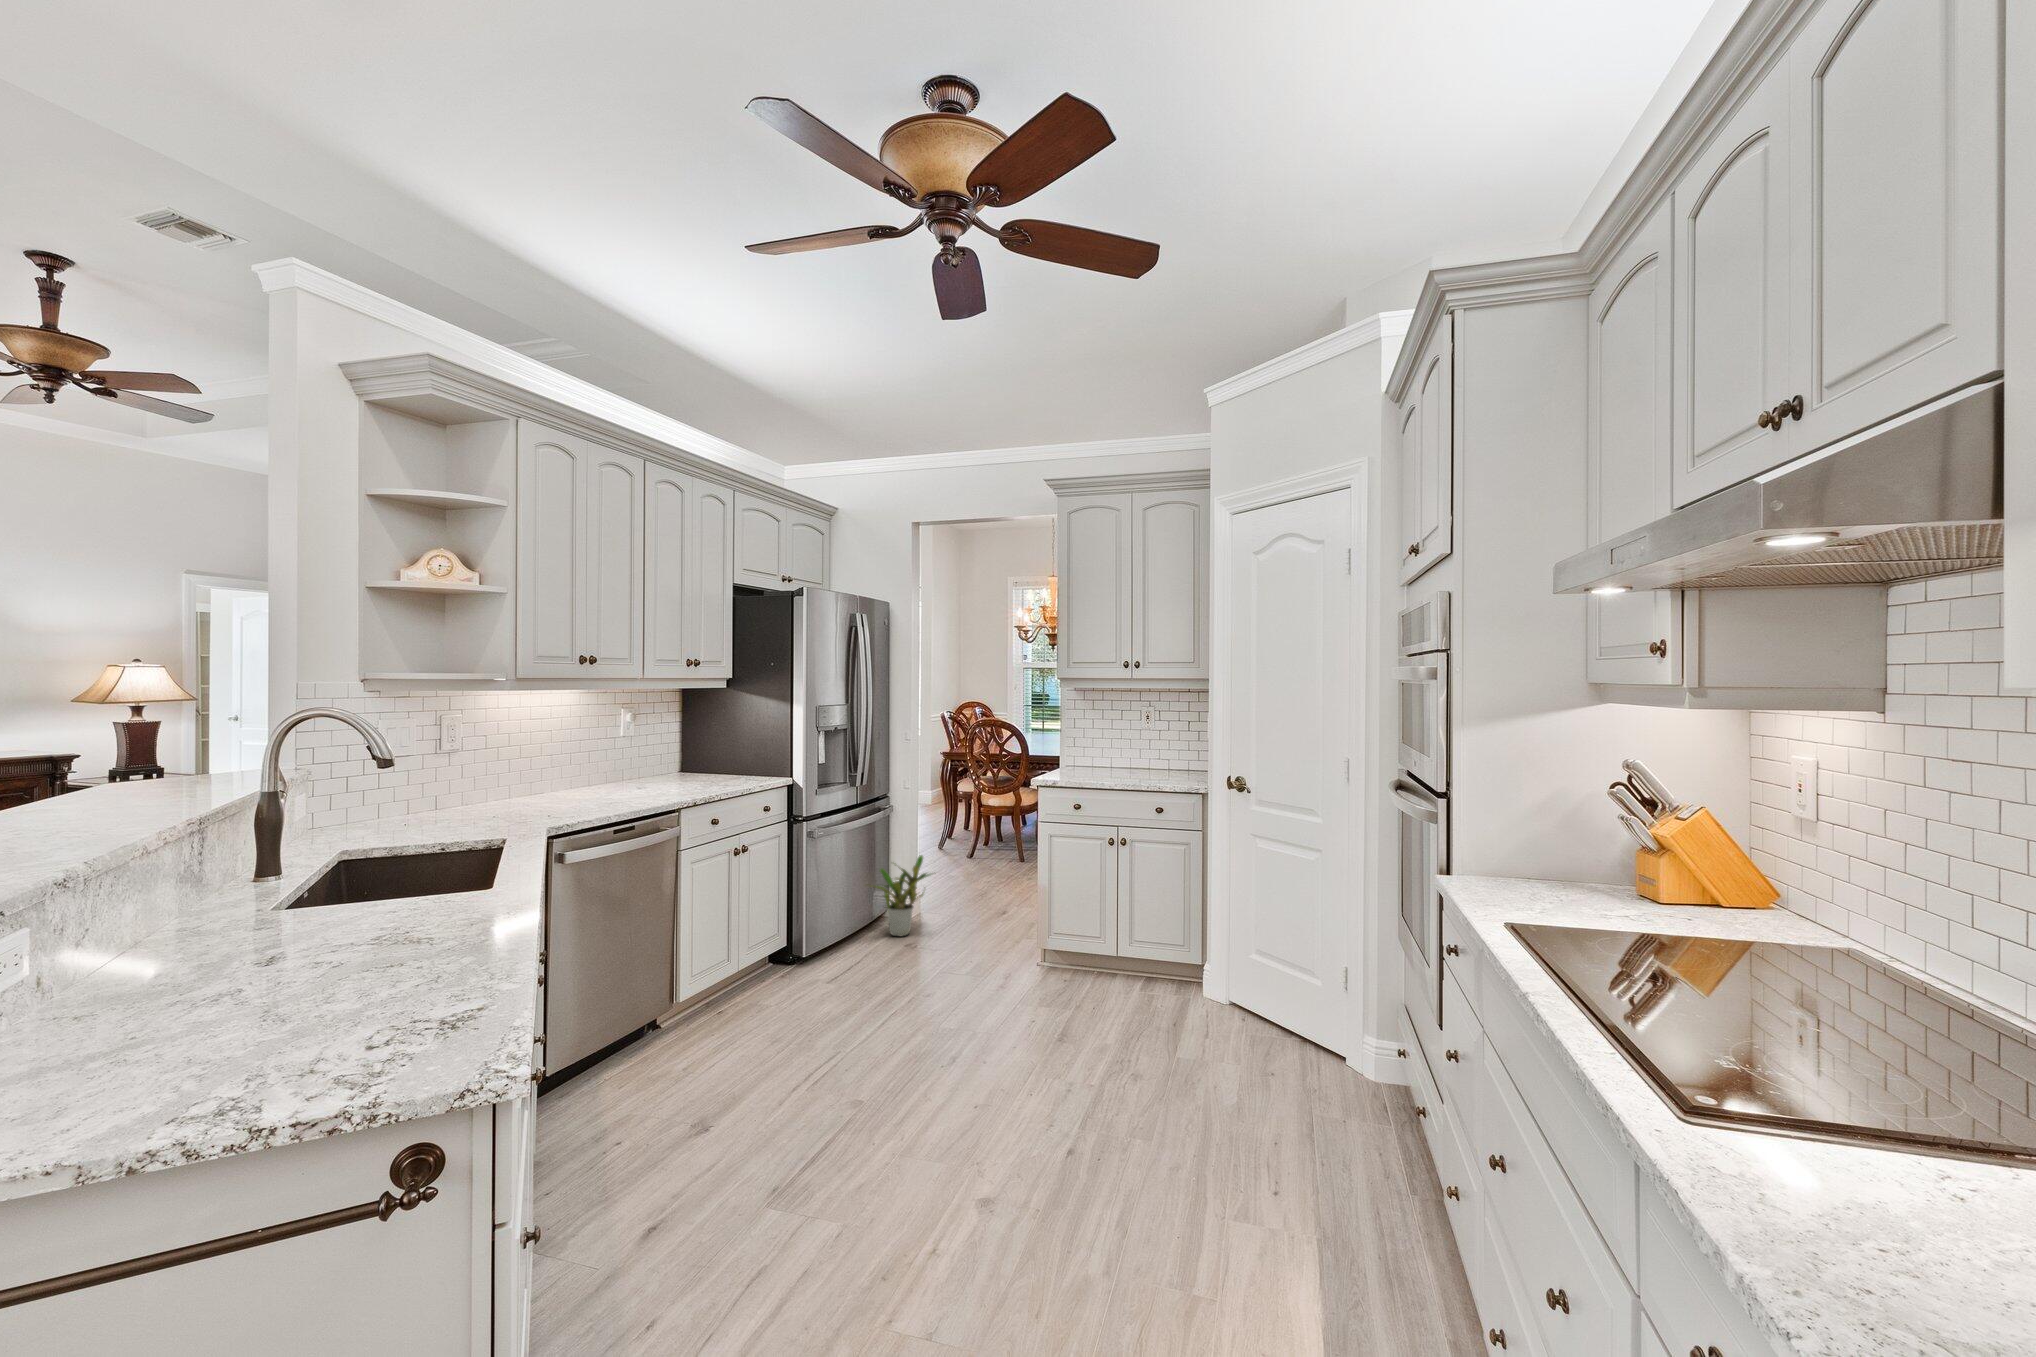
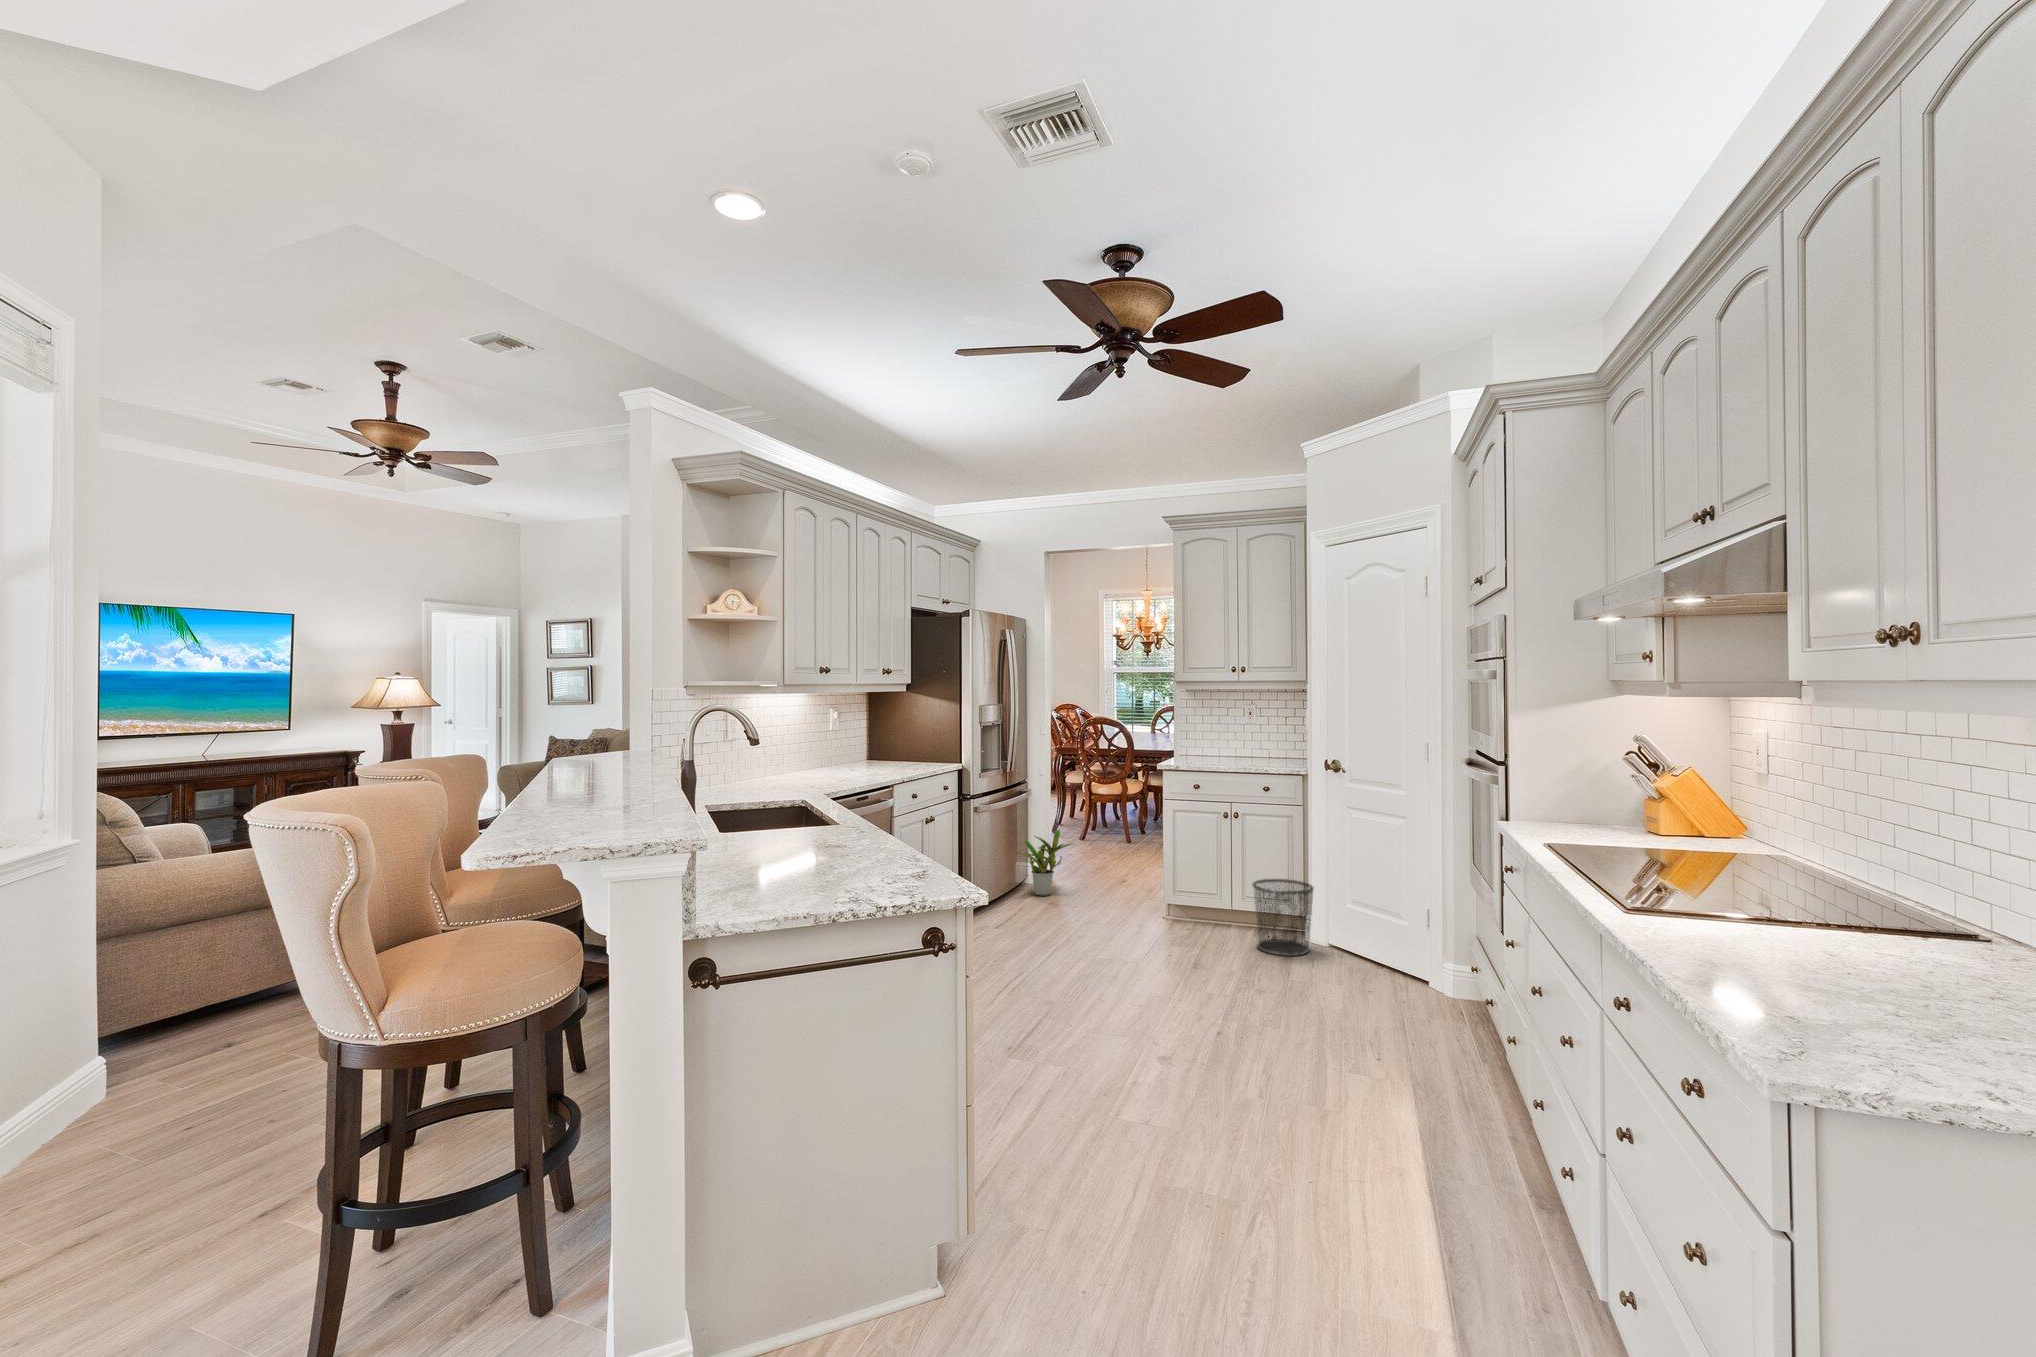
waste bin: none [1139,922,1214,1021] -> present [1252,879,1314,956]

